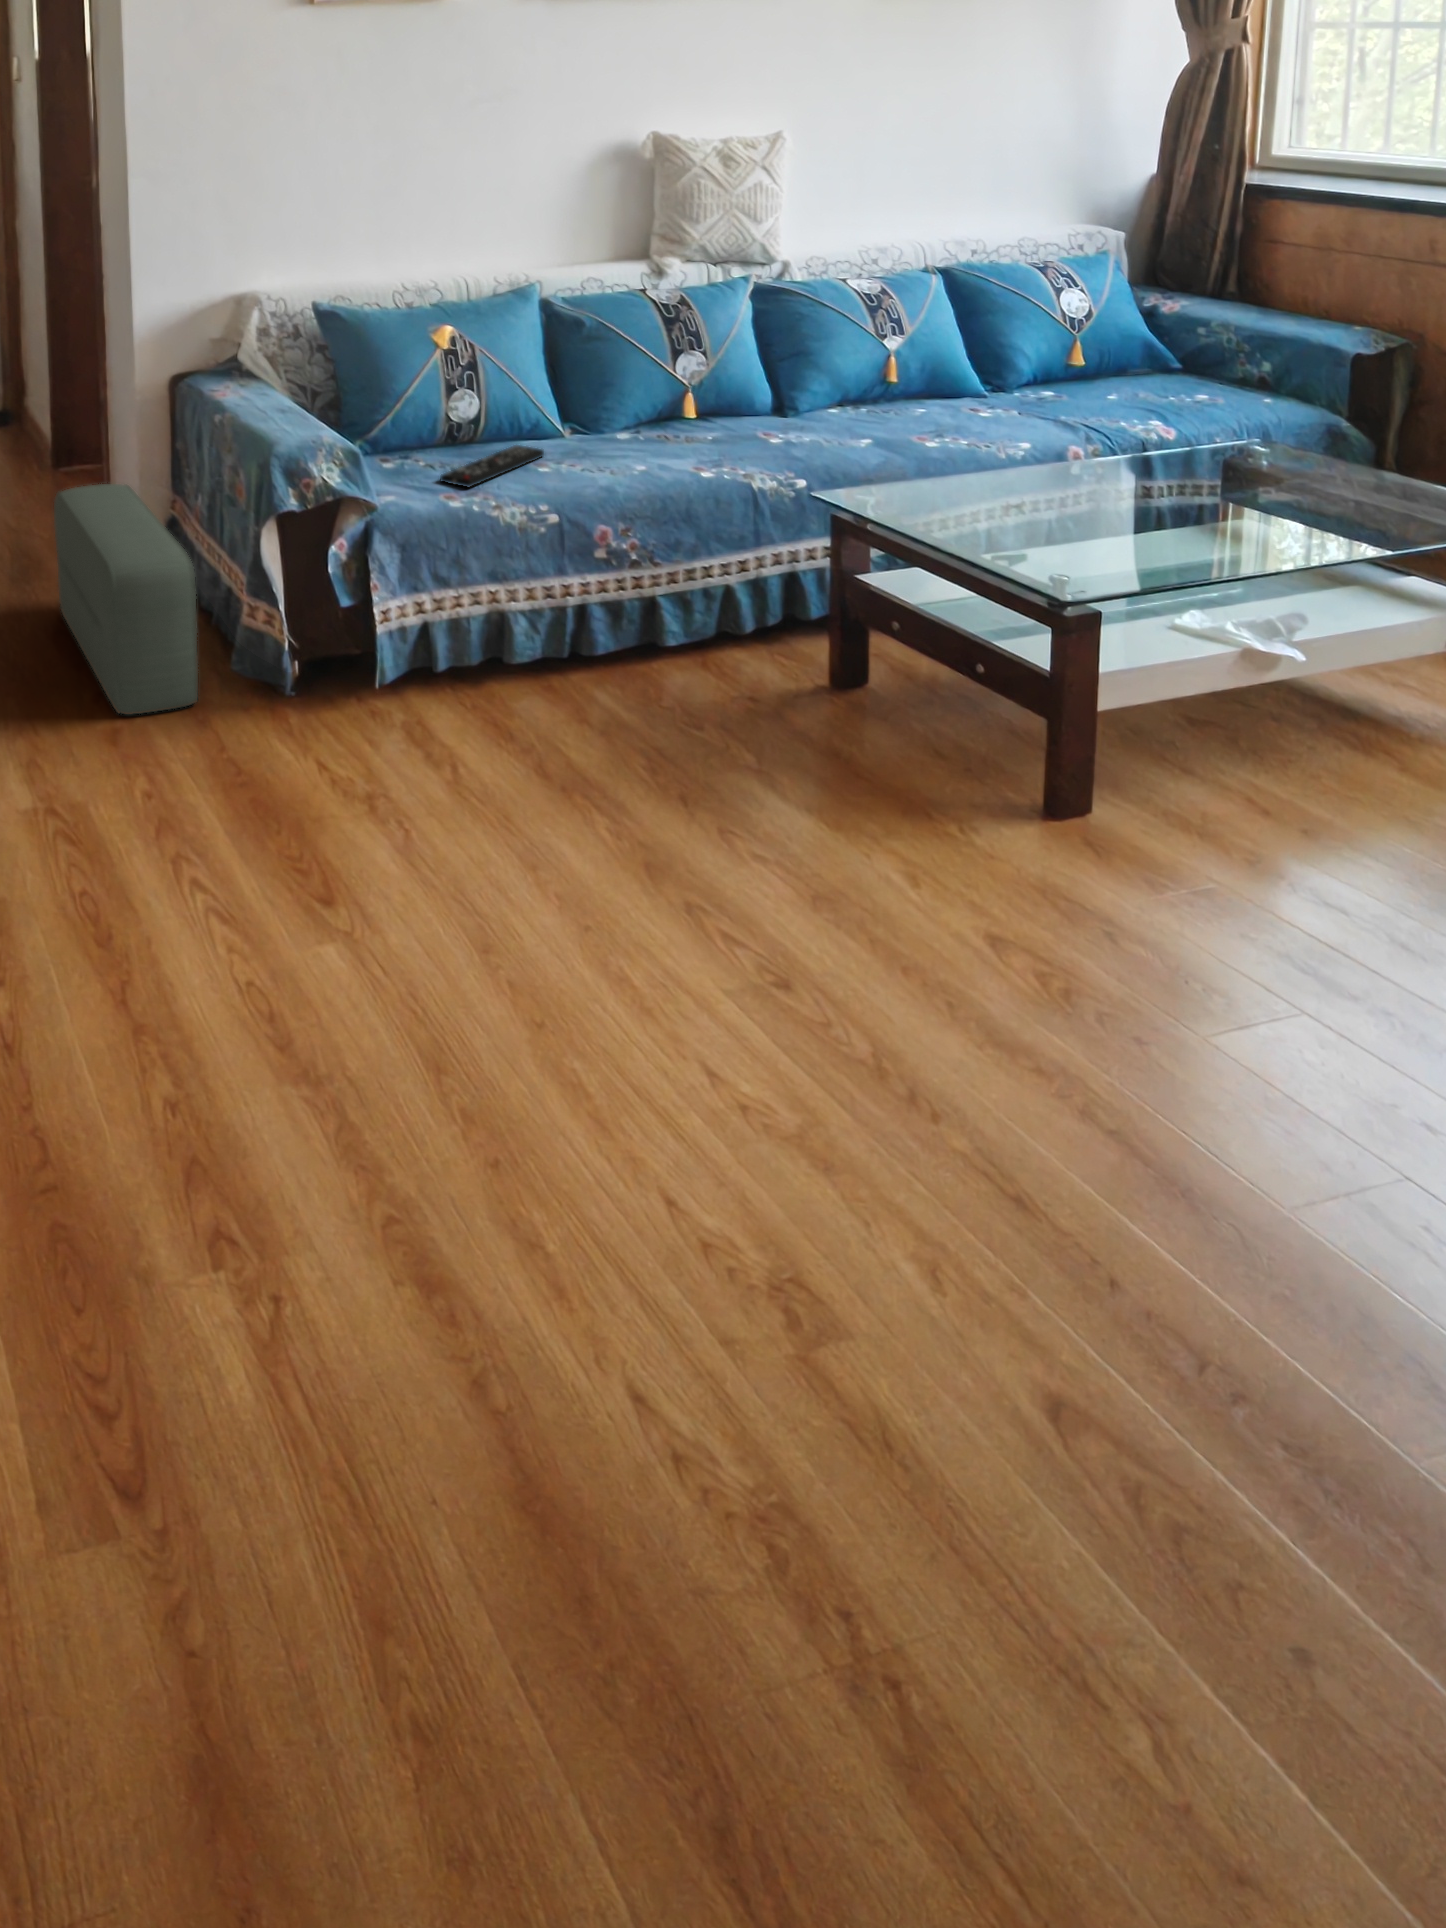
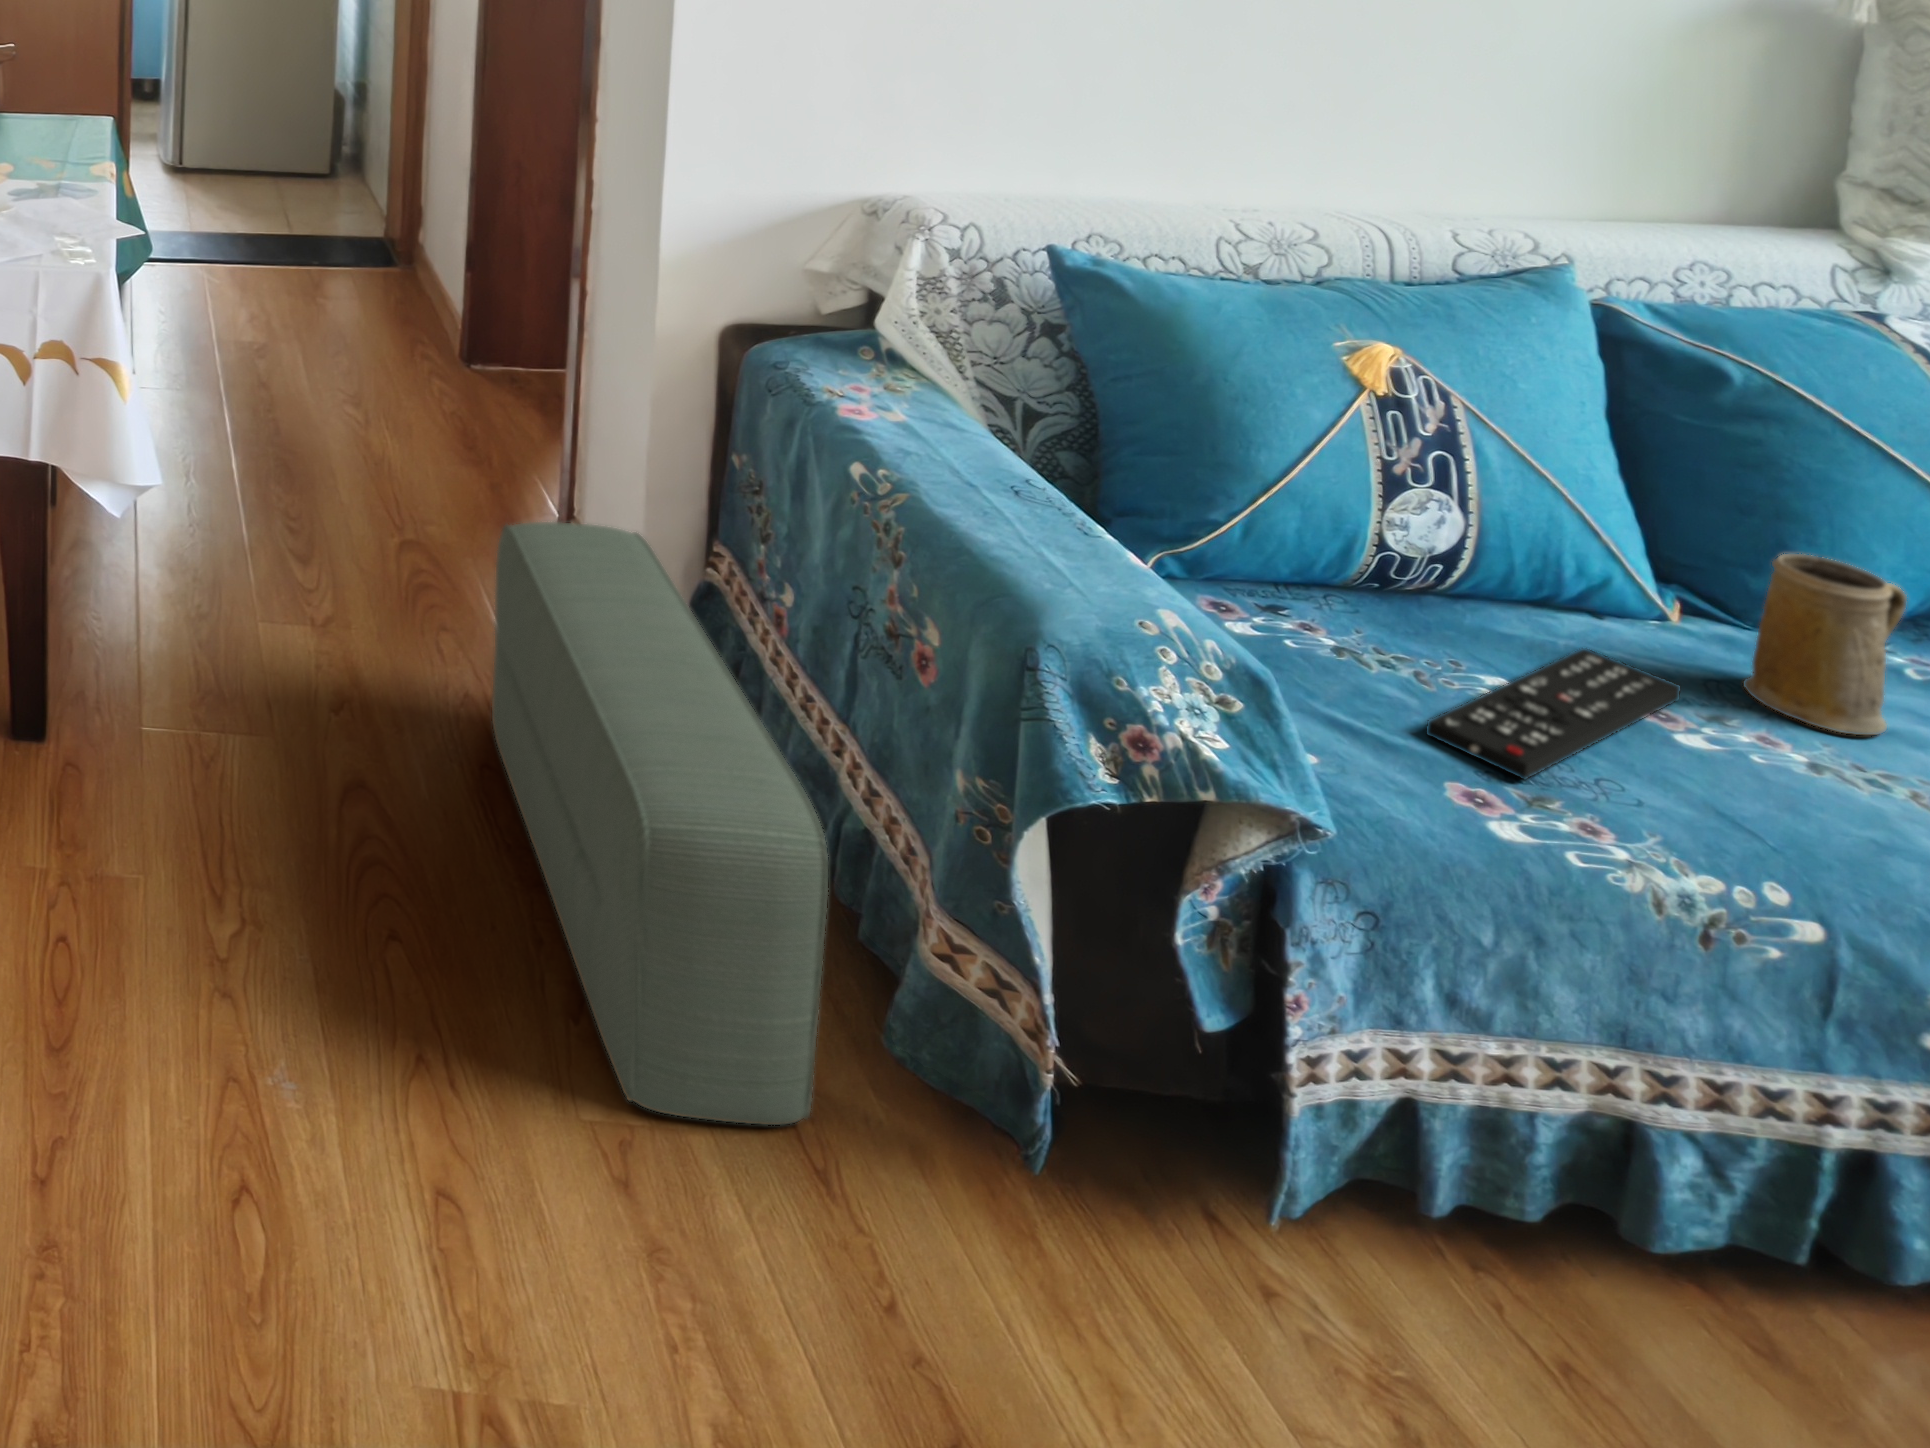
mug: none [571,386,619,456] -> present [1743,554,1907,735]

